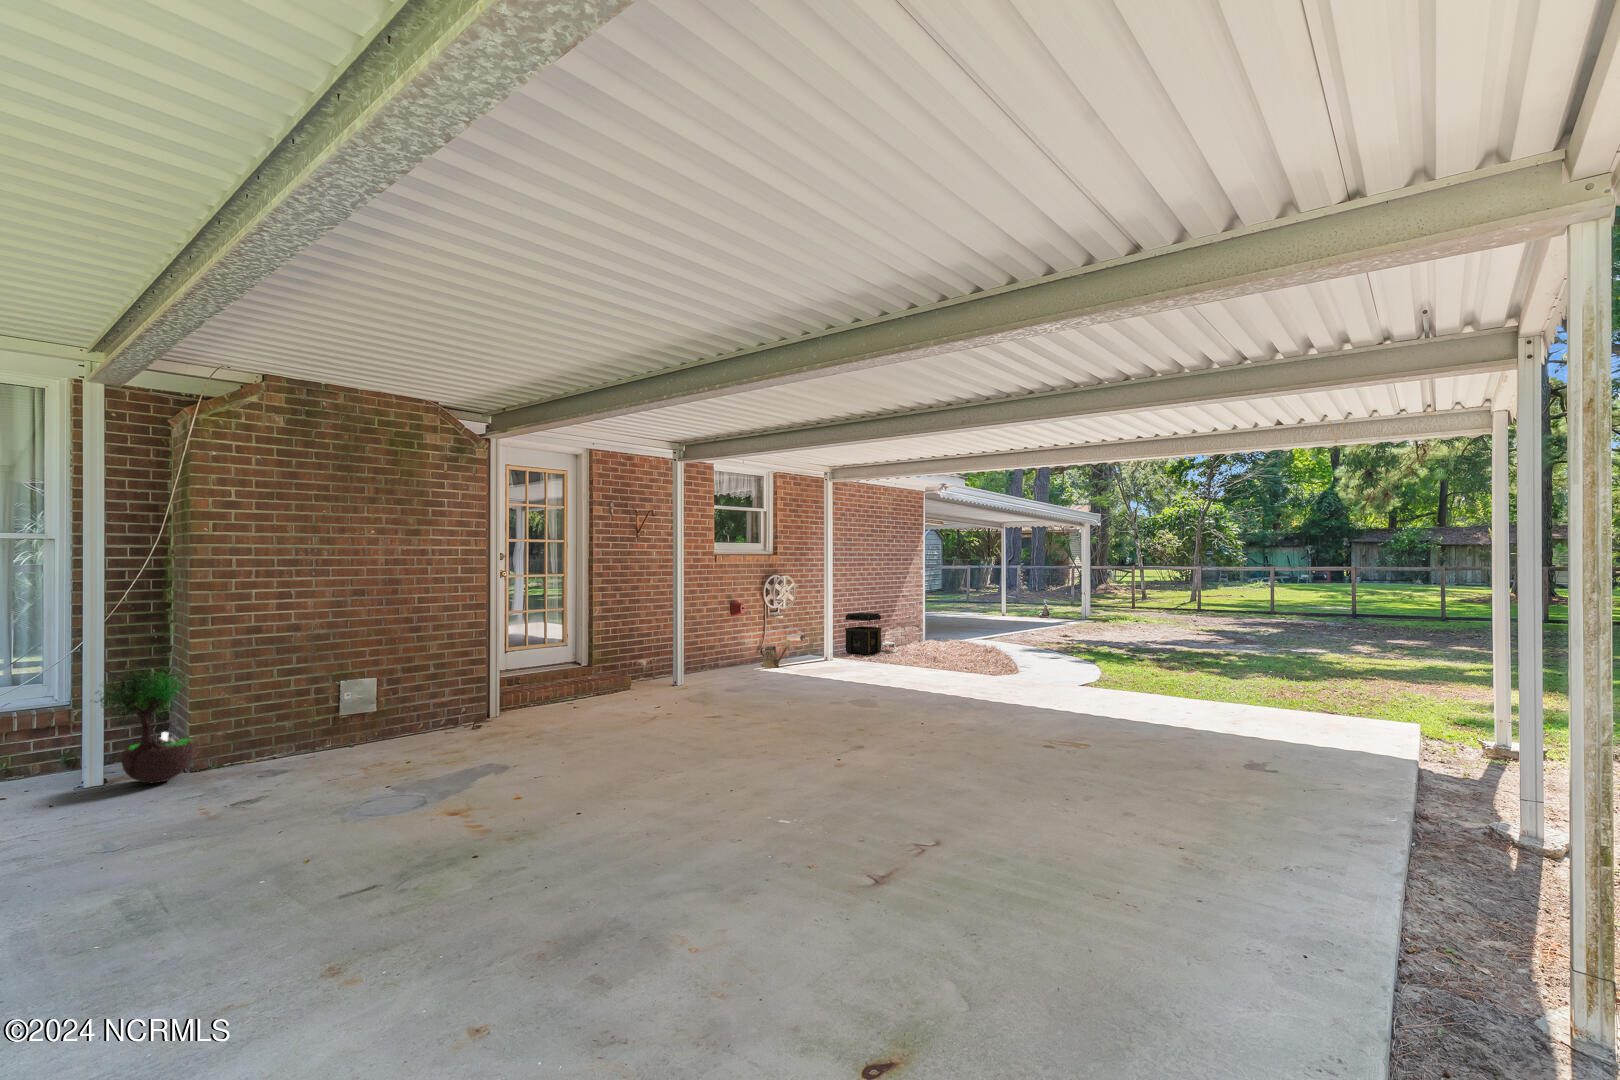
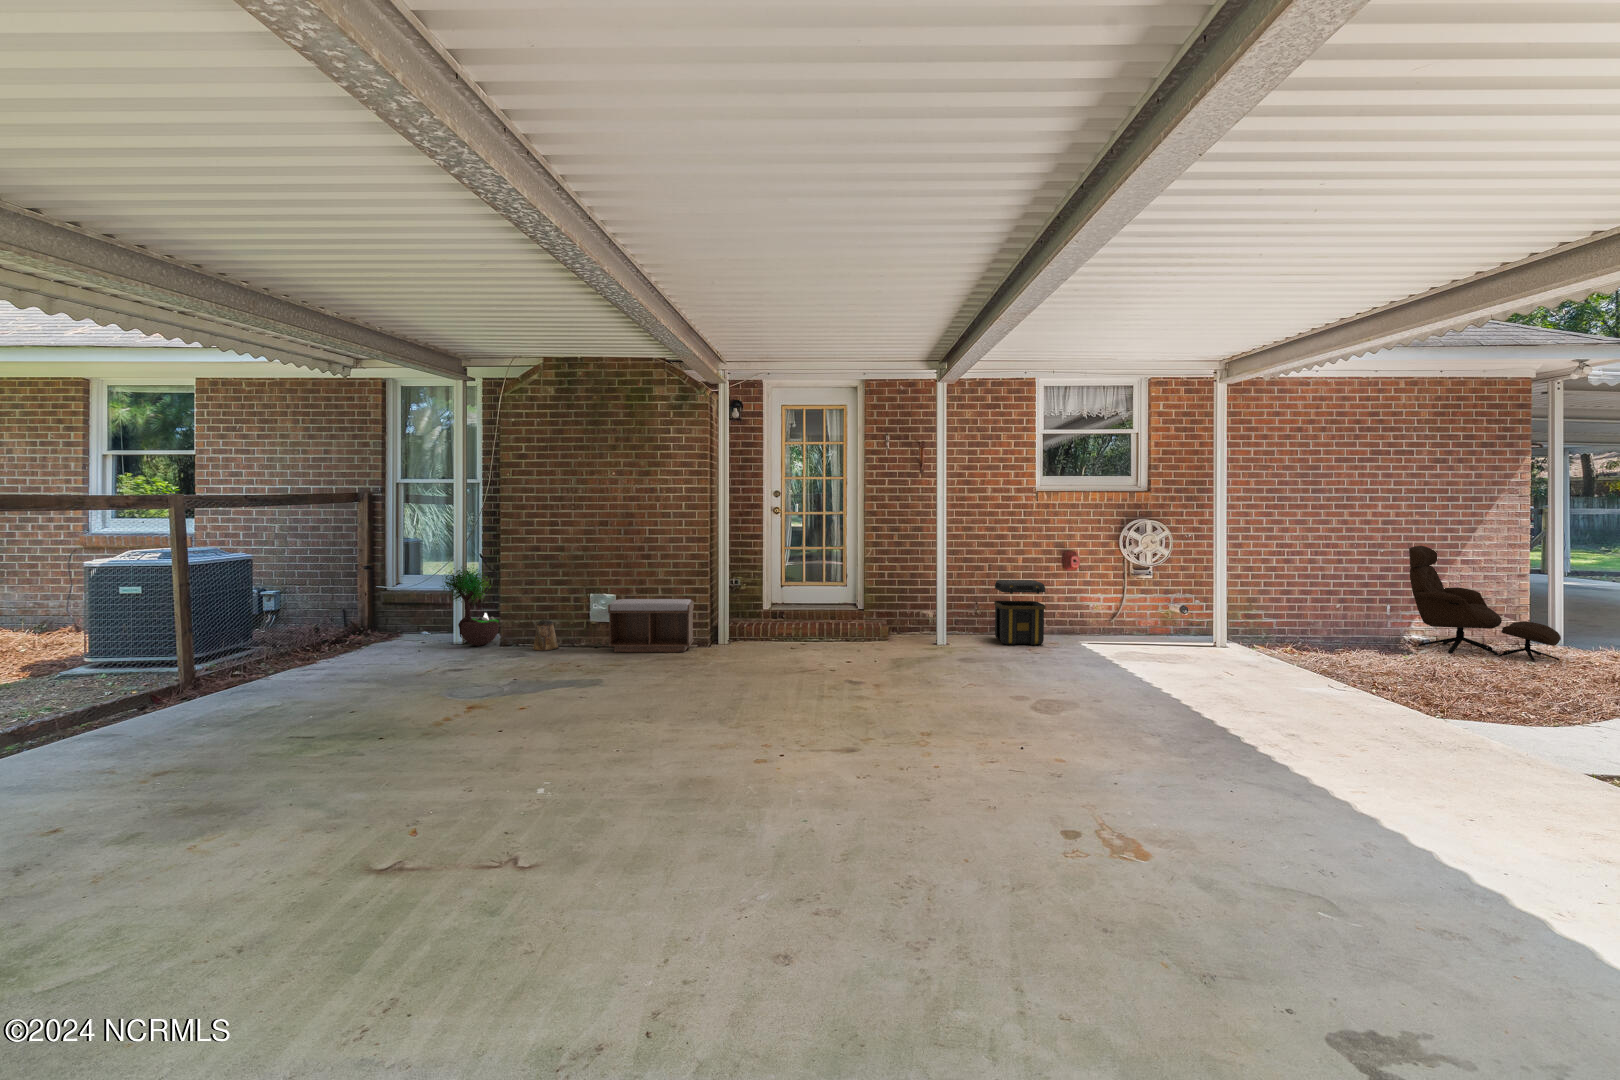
lounge chair: none [887,588,955,649] -> present [1409,546,1561,661]
toolbox: present [845,613,882,655] -> present [994,580,1046,645]
watering can: present [760,646,789,668] -> present [532,620,559,651]
bench: none [379,673,494,747] -> present [608,599,694,652]

